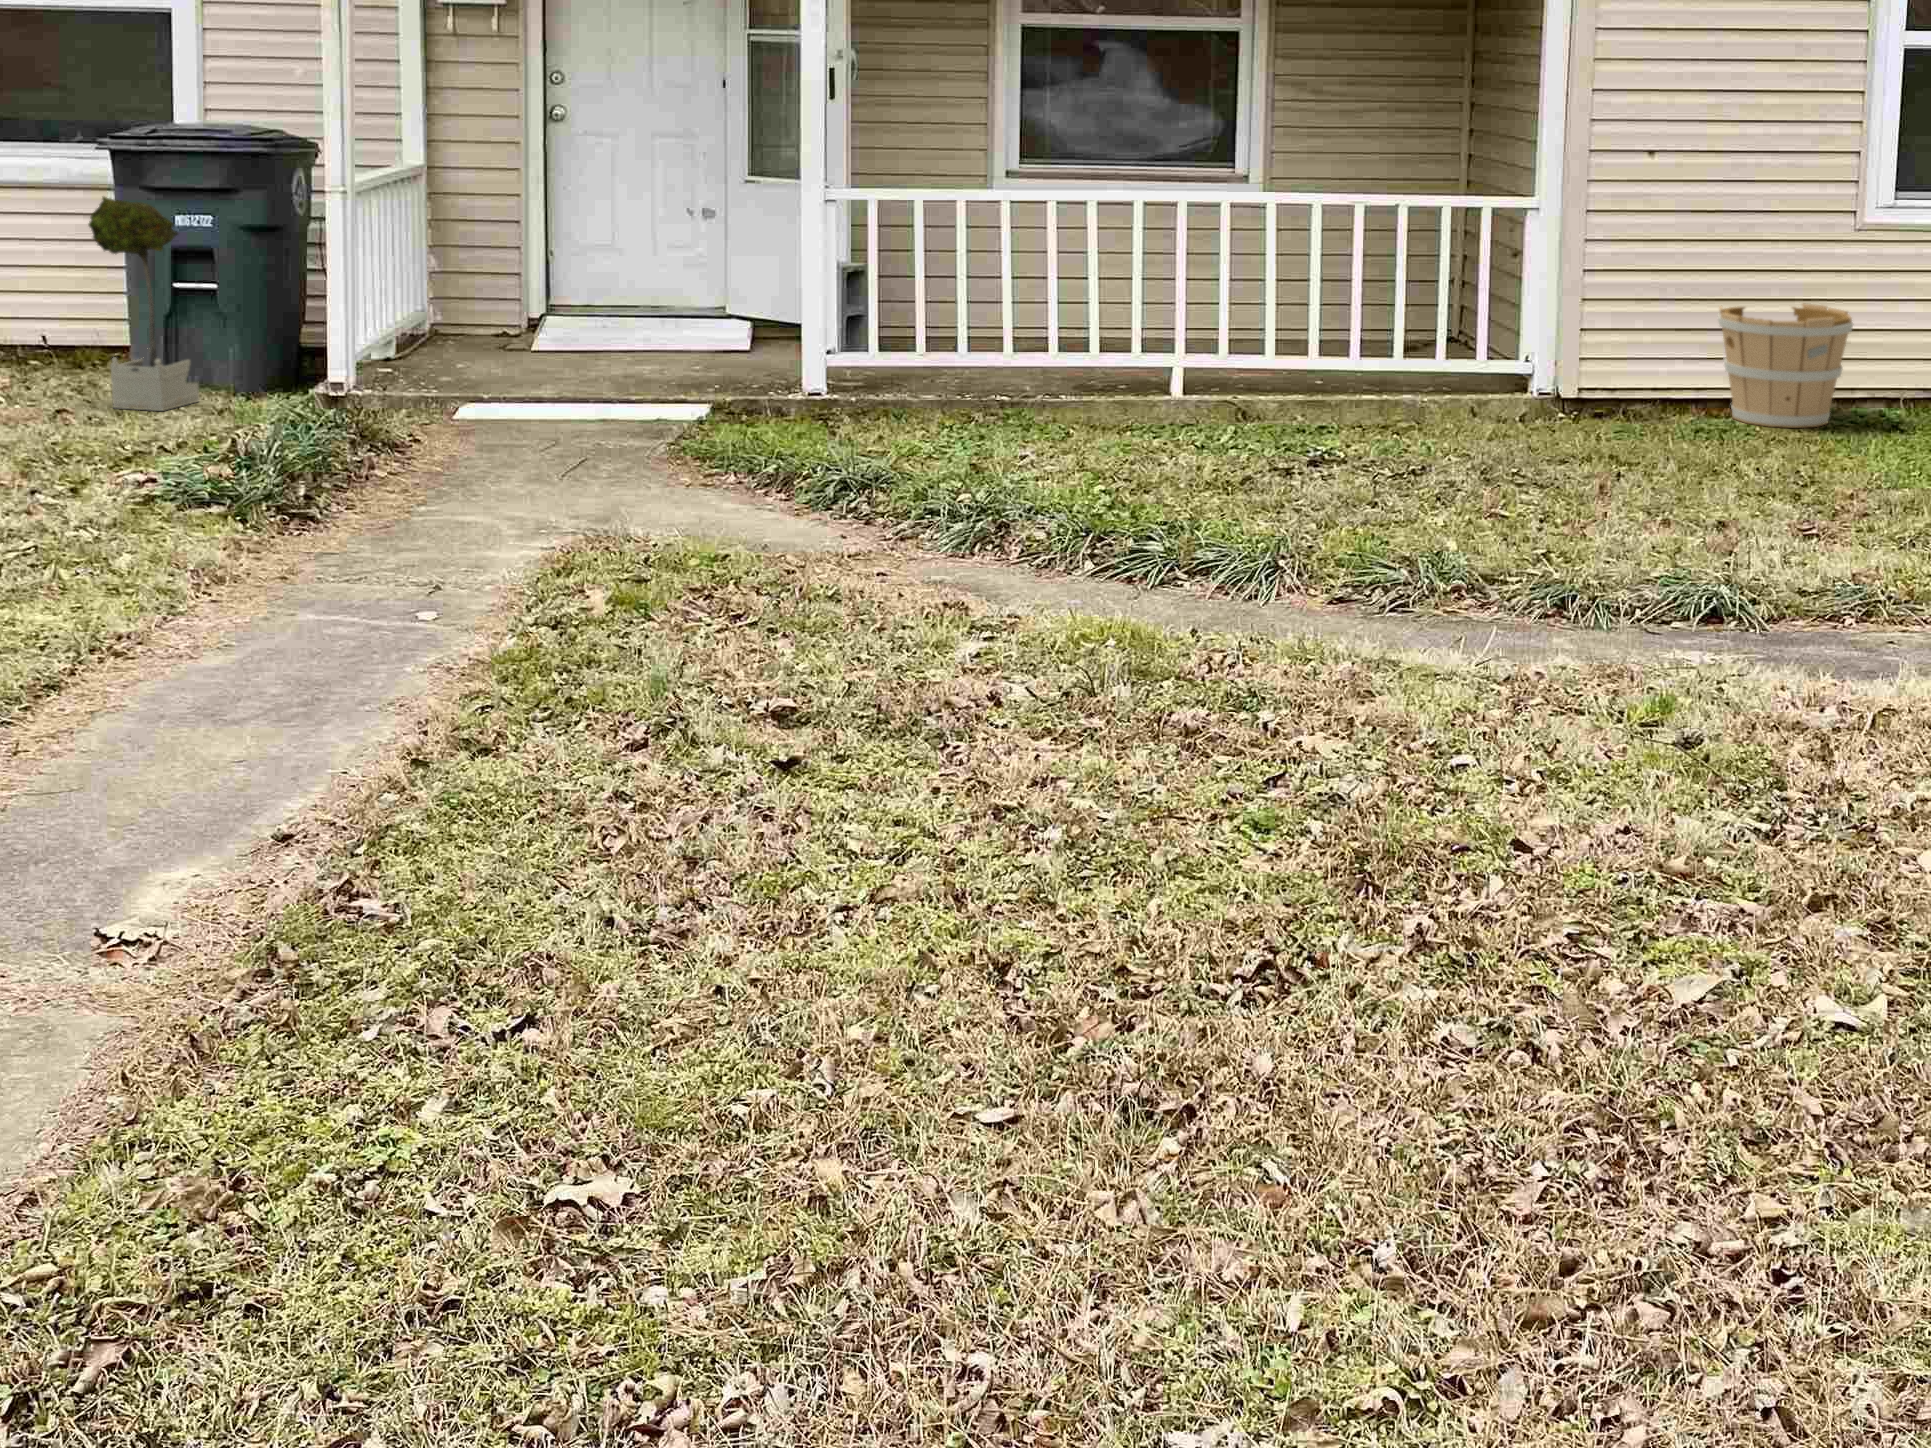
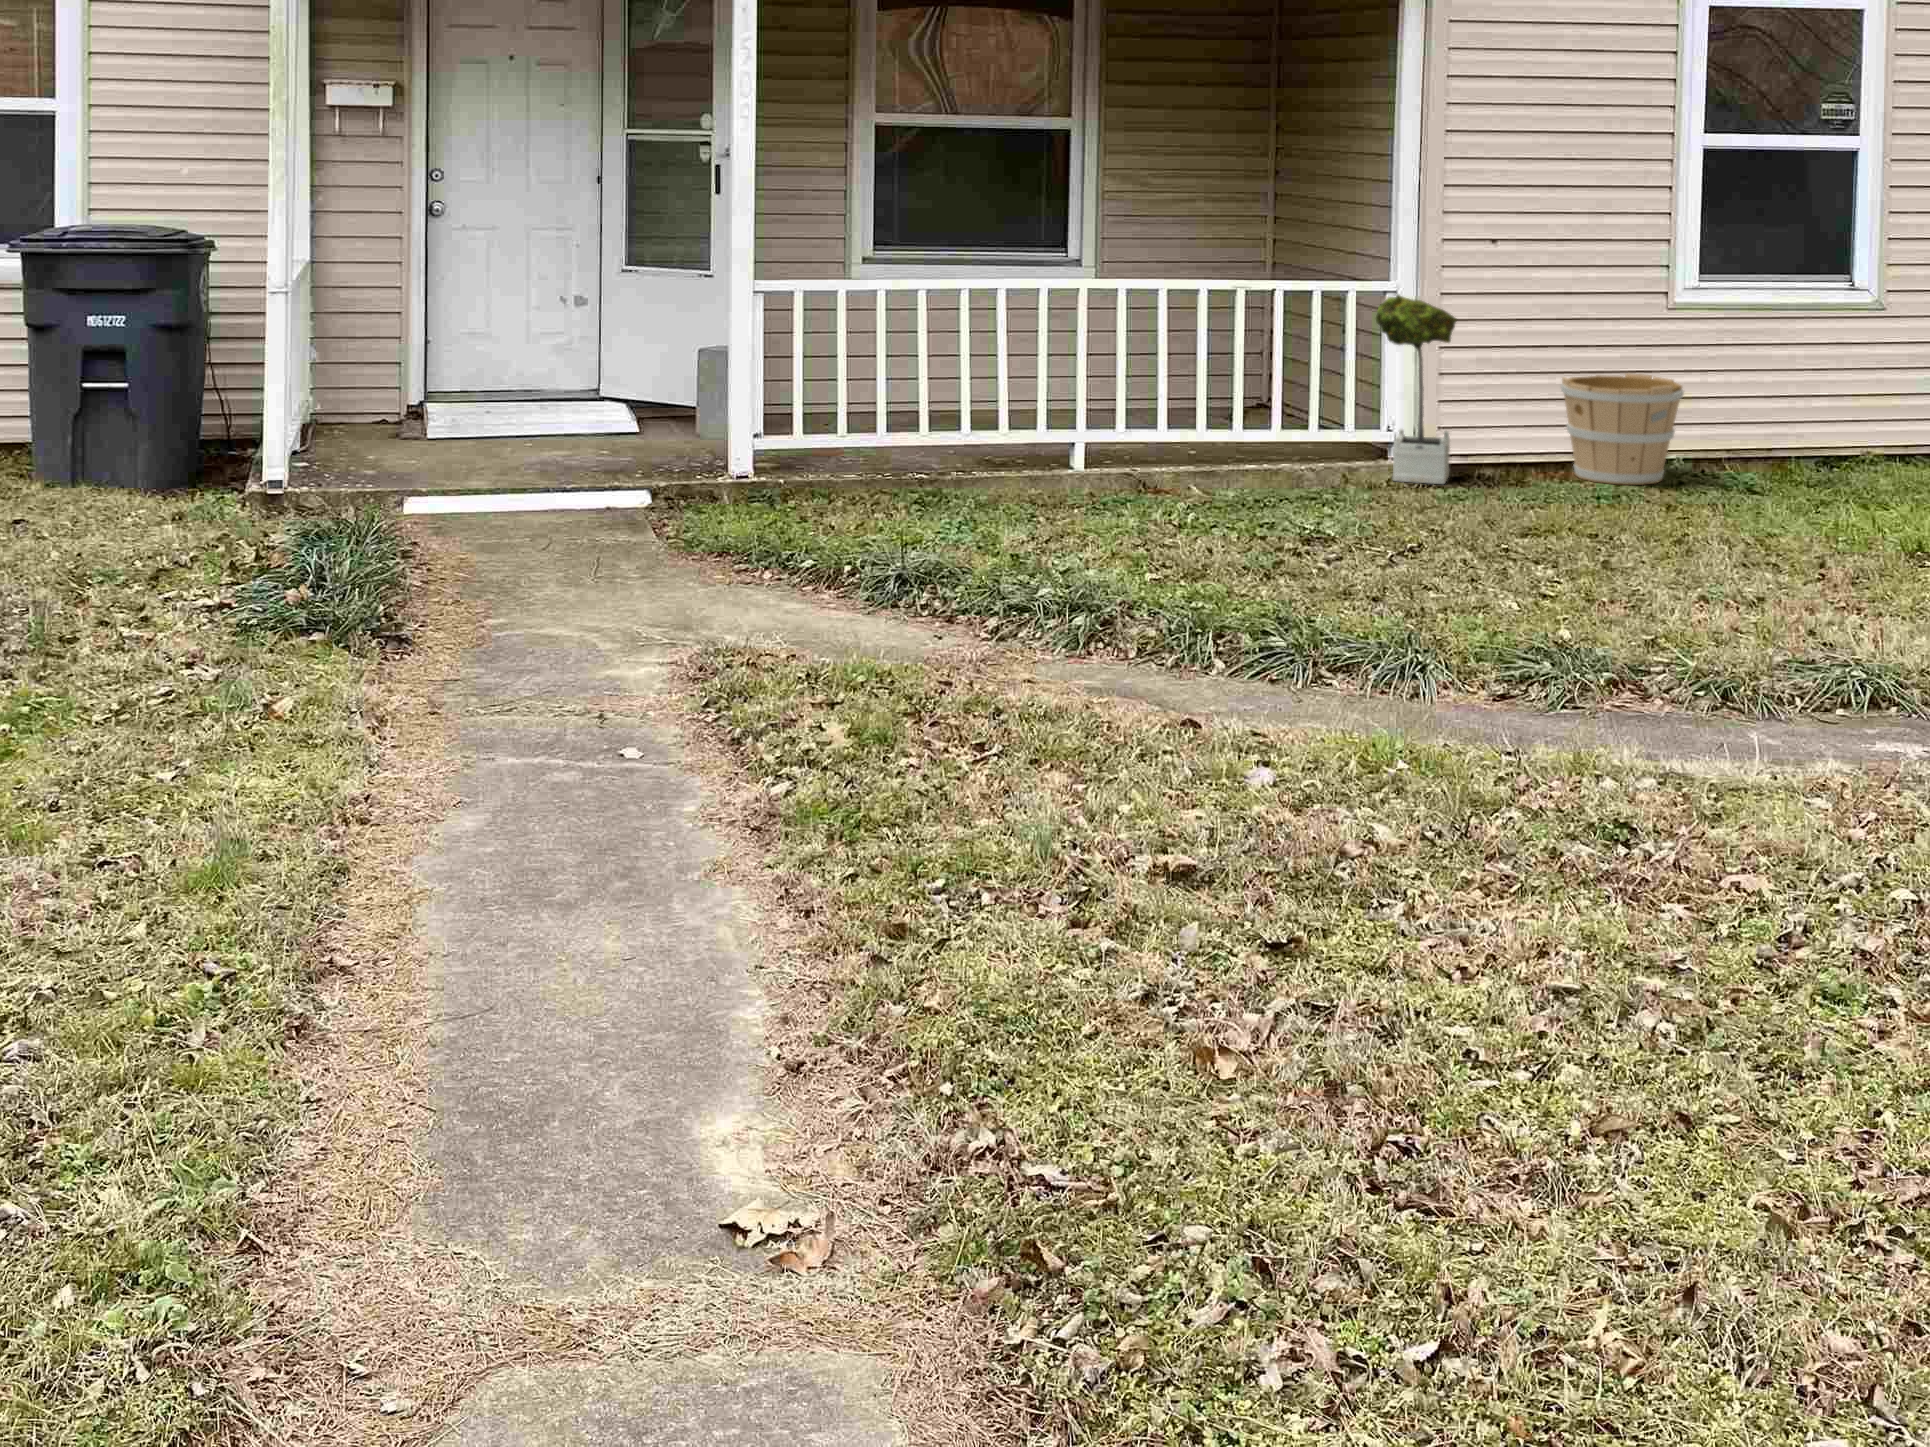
potted tree: present [89,197,200,411] -> present [1376,295,1457,484]

